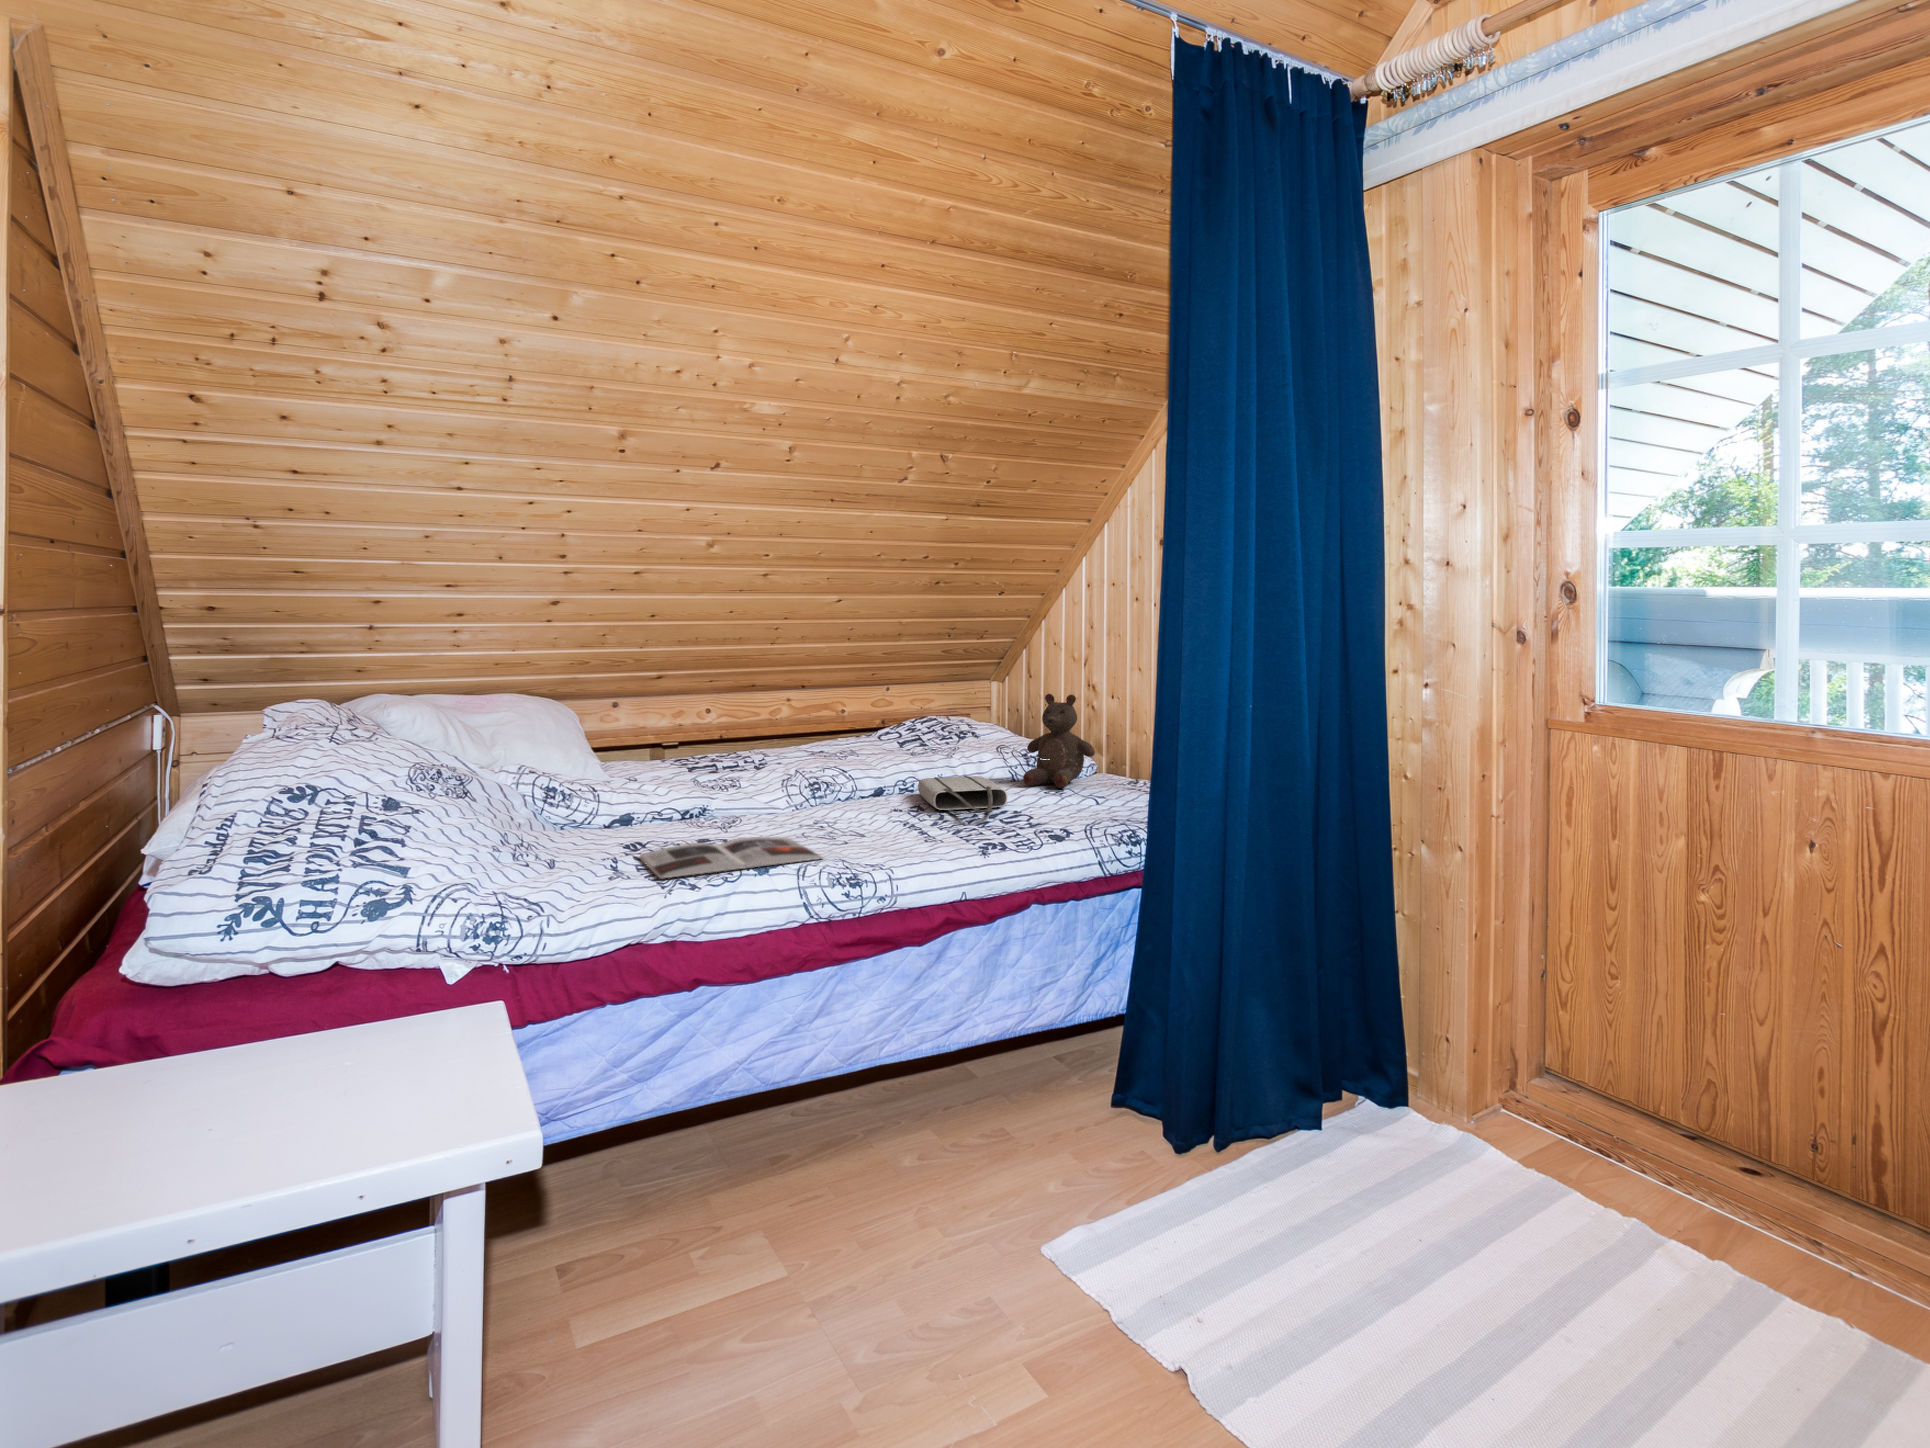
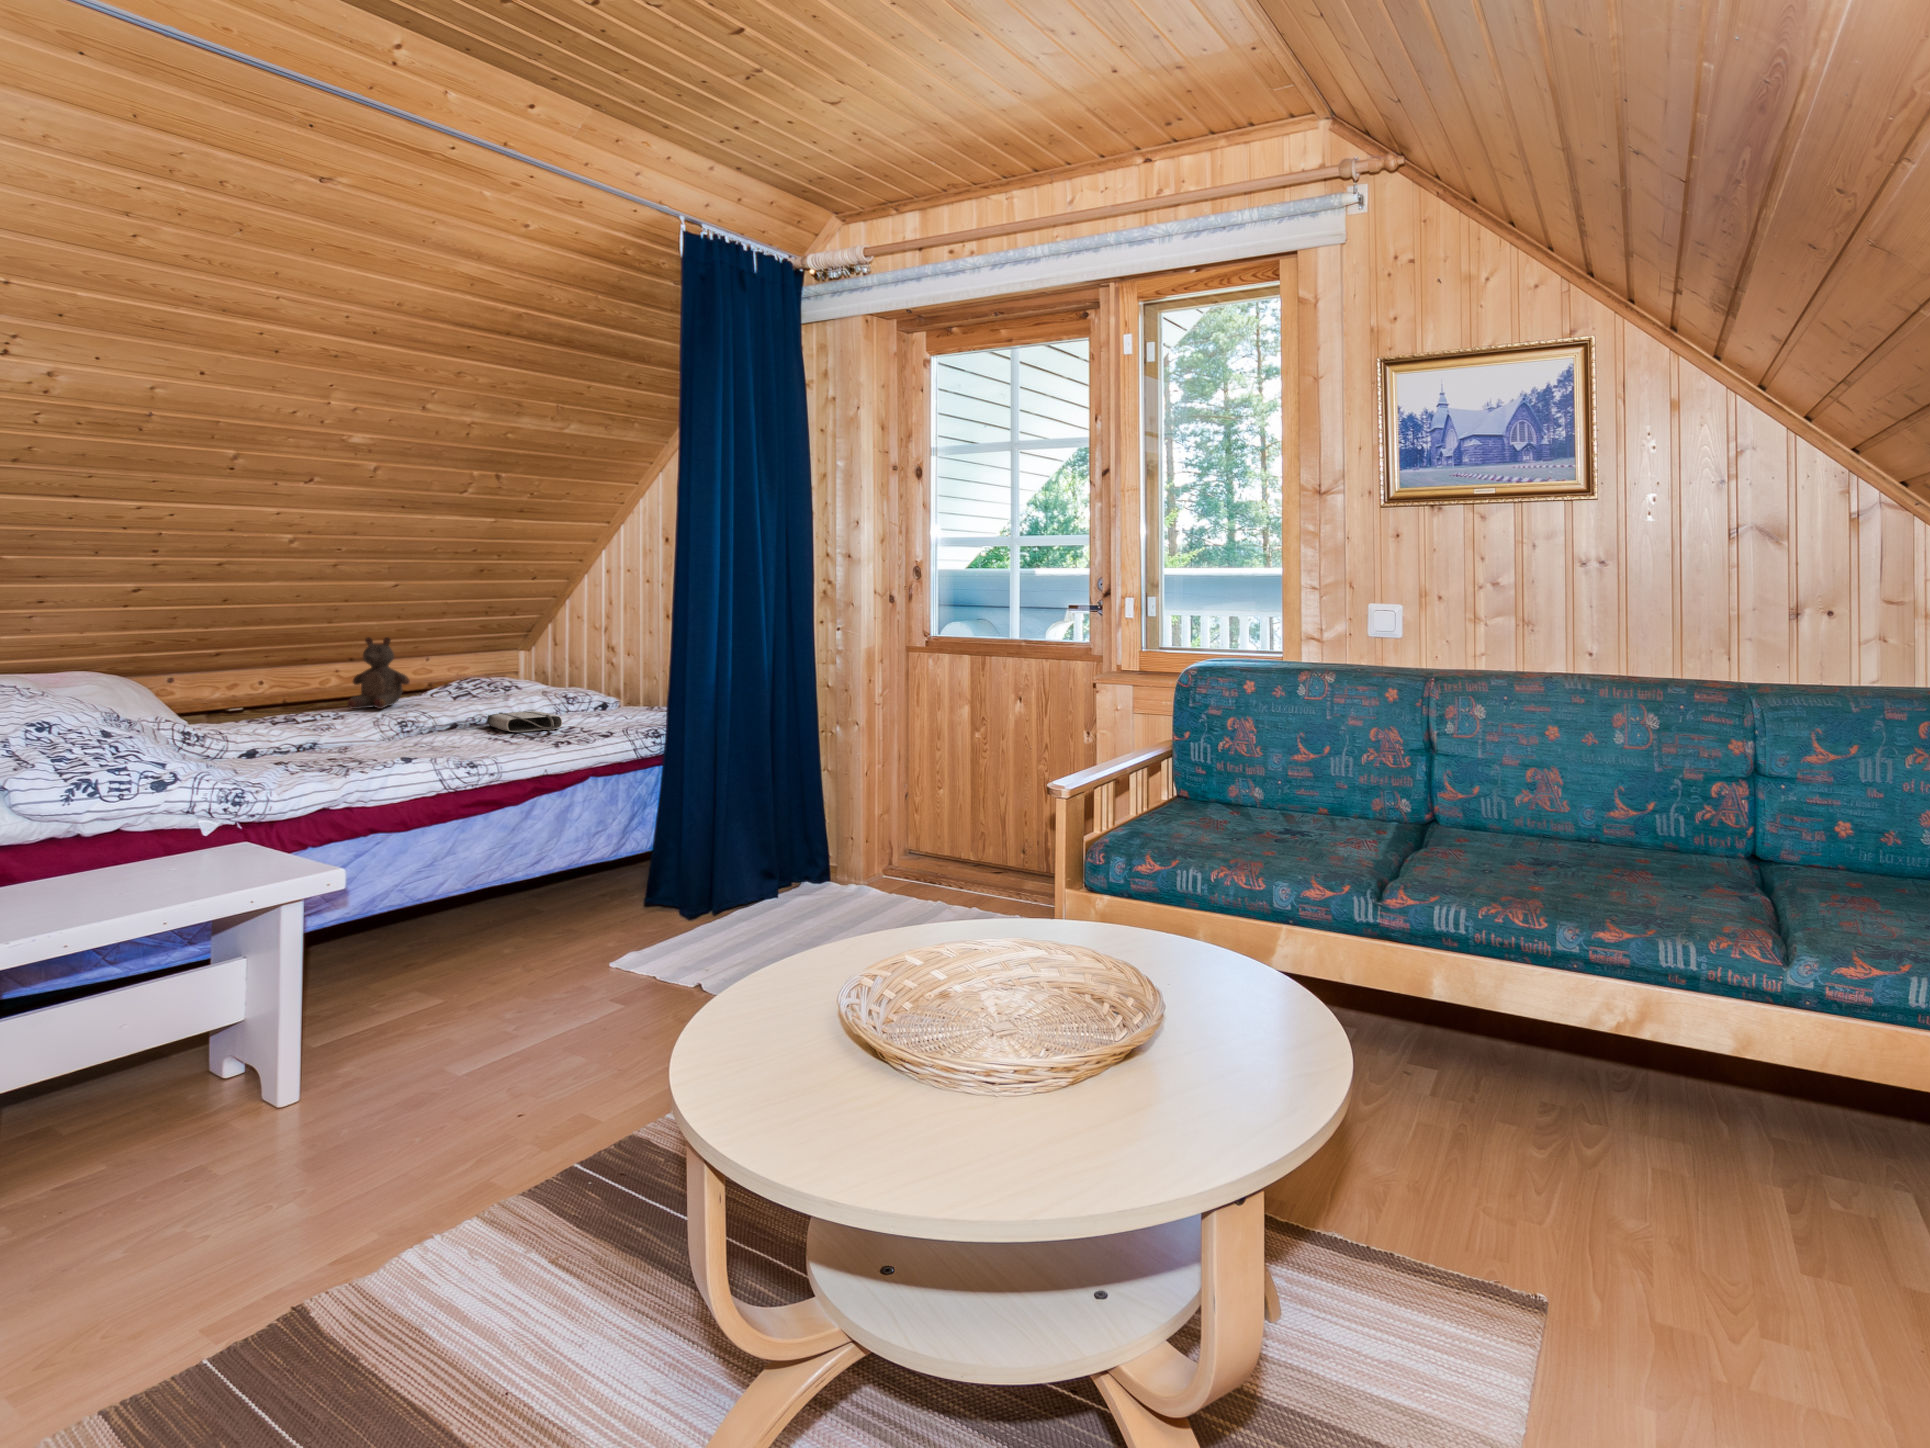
stuffed bear: present [1023,694,1095,788] -> present [347,637,410,709]
magazine: present [639,837,823,878] -> none [299,749,445,770]

